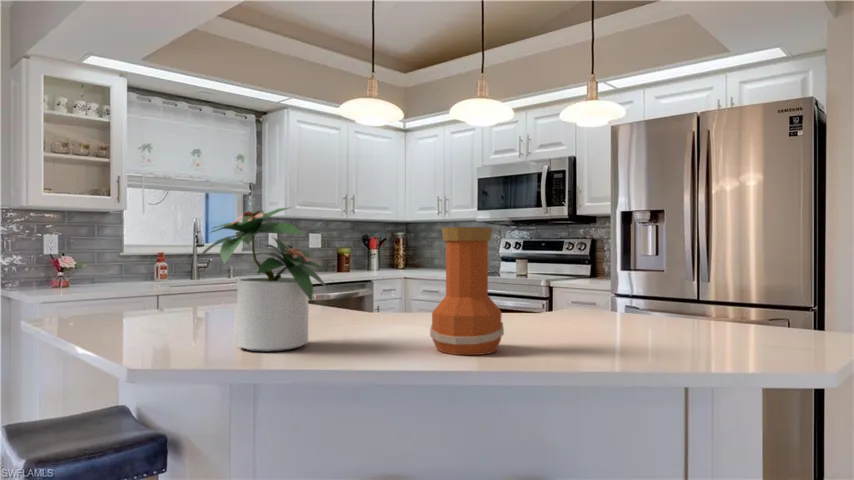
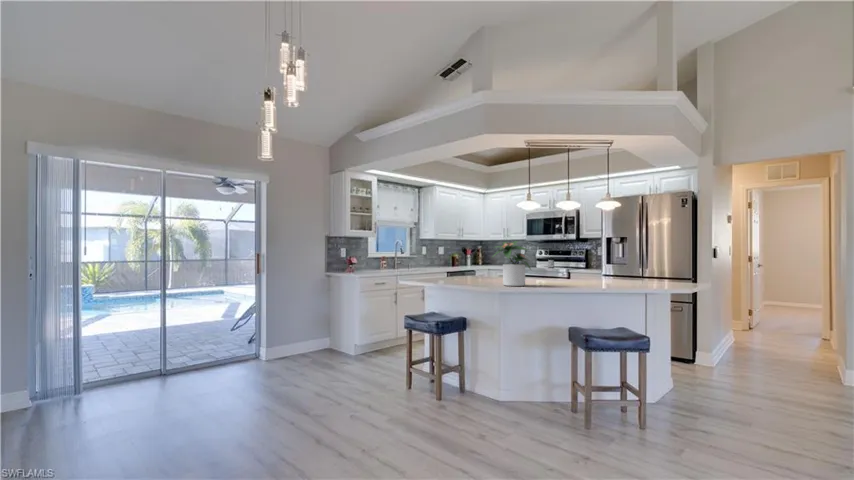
vase: present [430,227,504,355] -> none [565,248,590,287]

